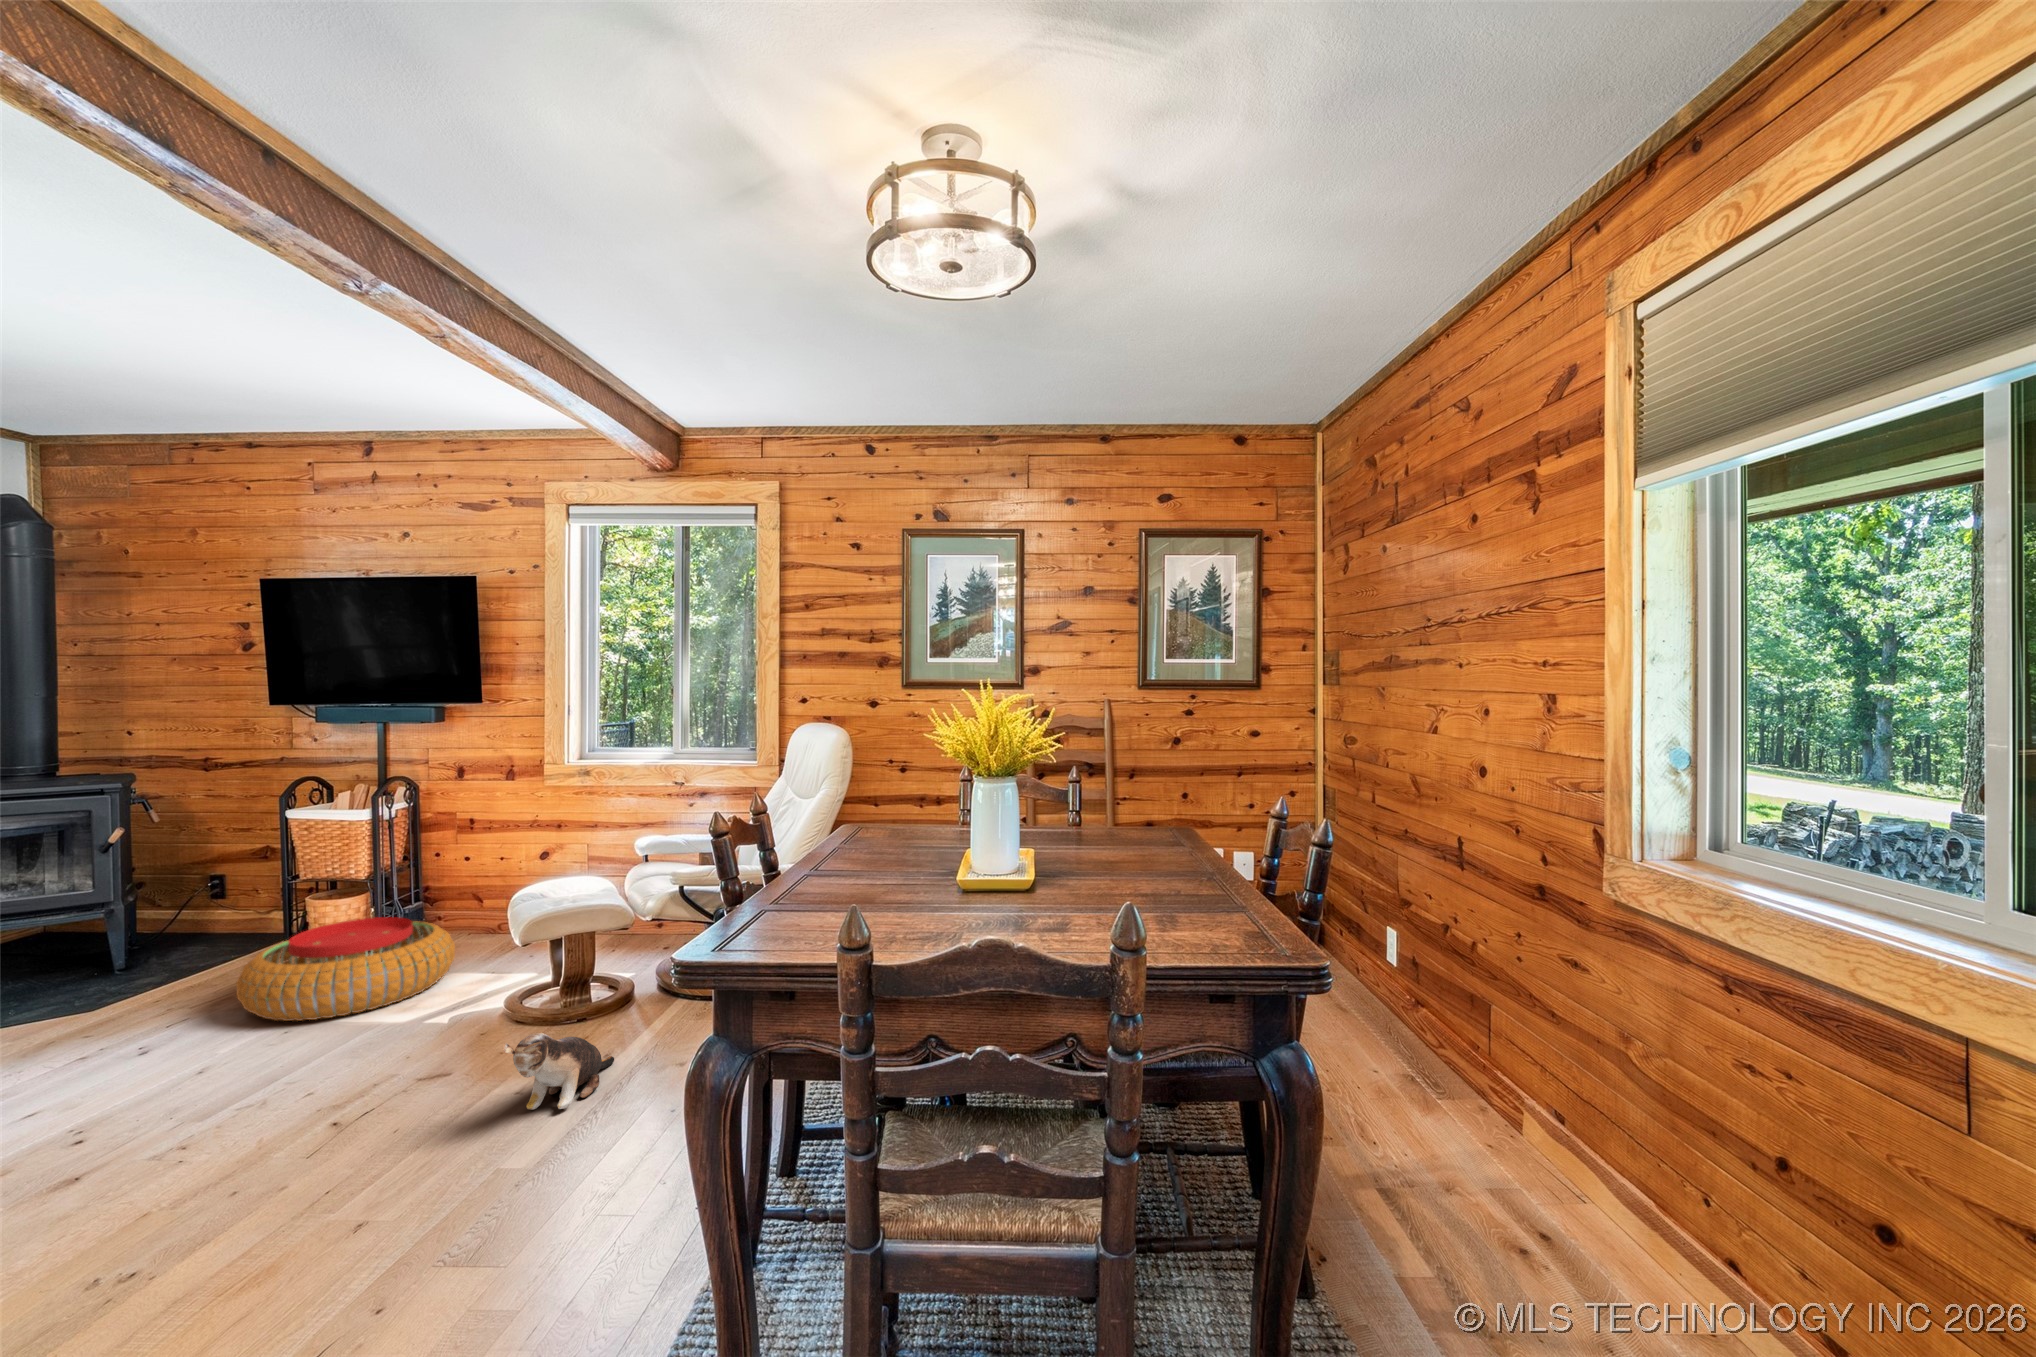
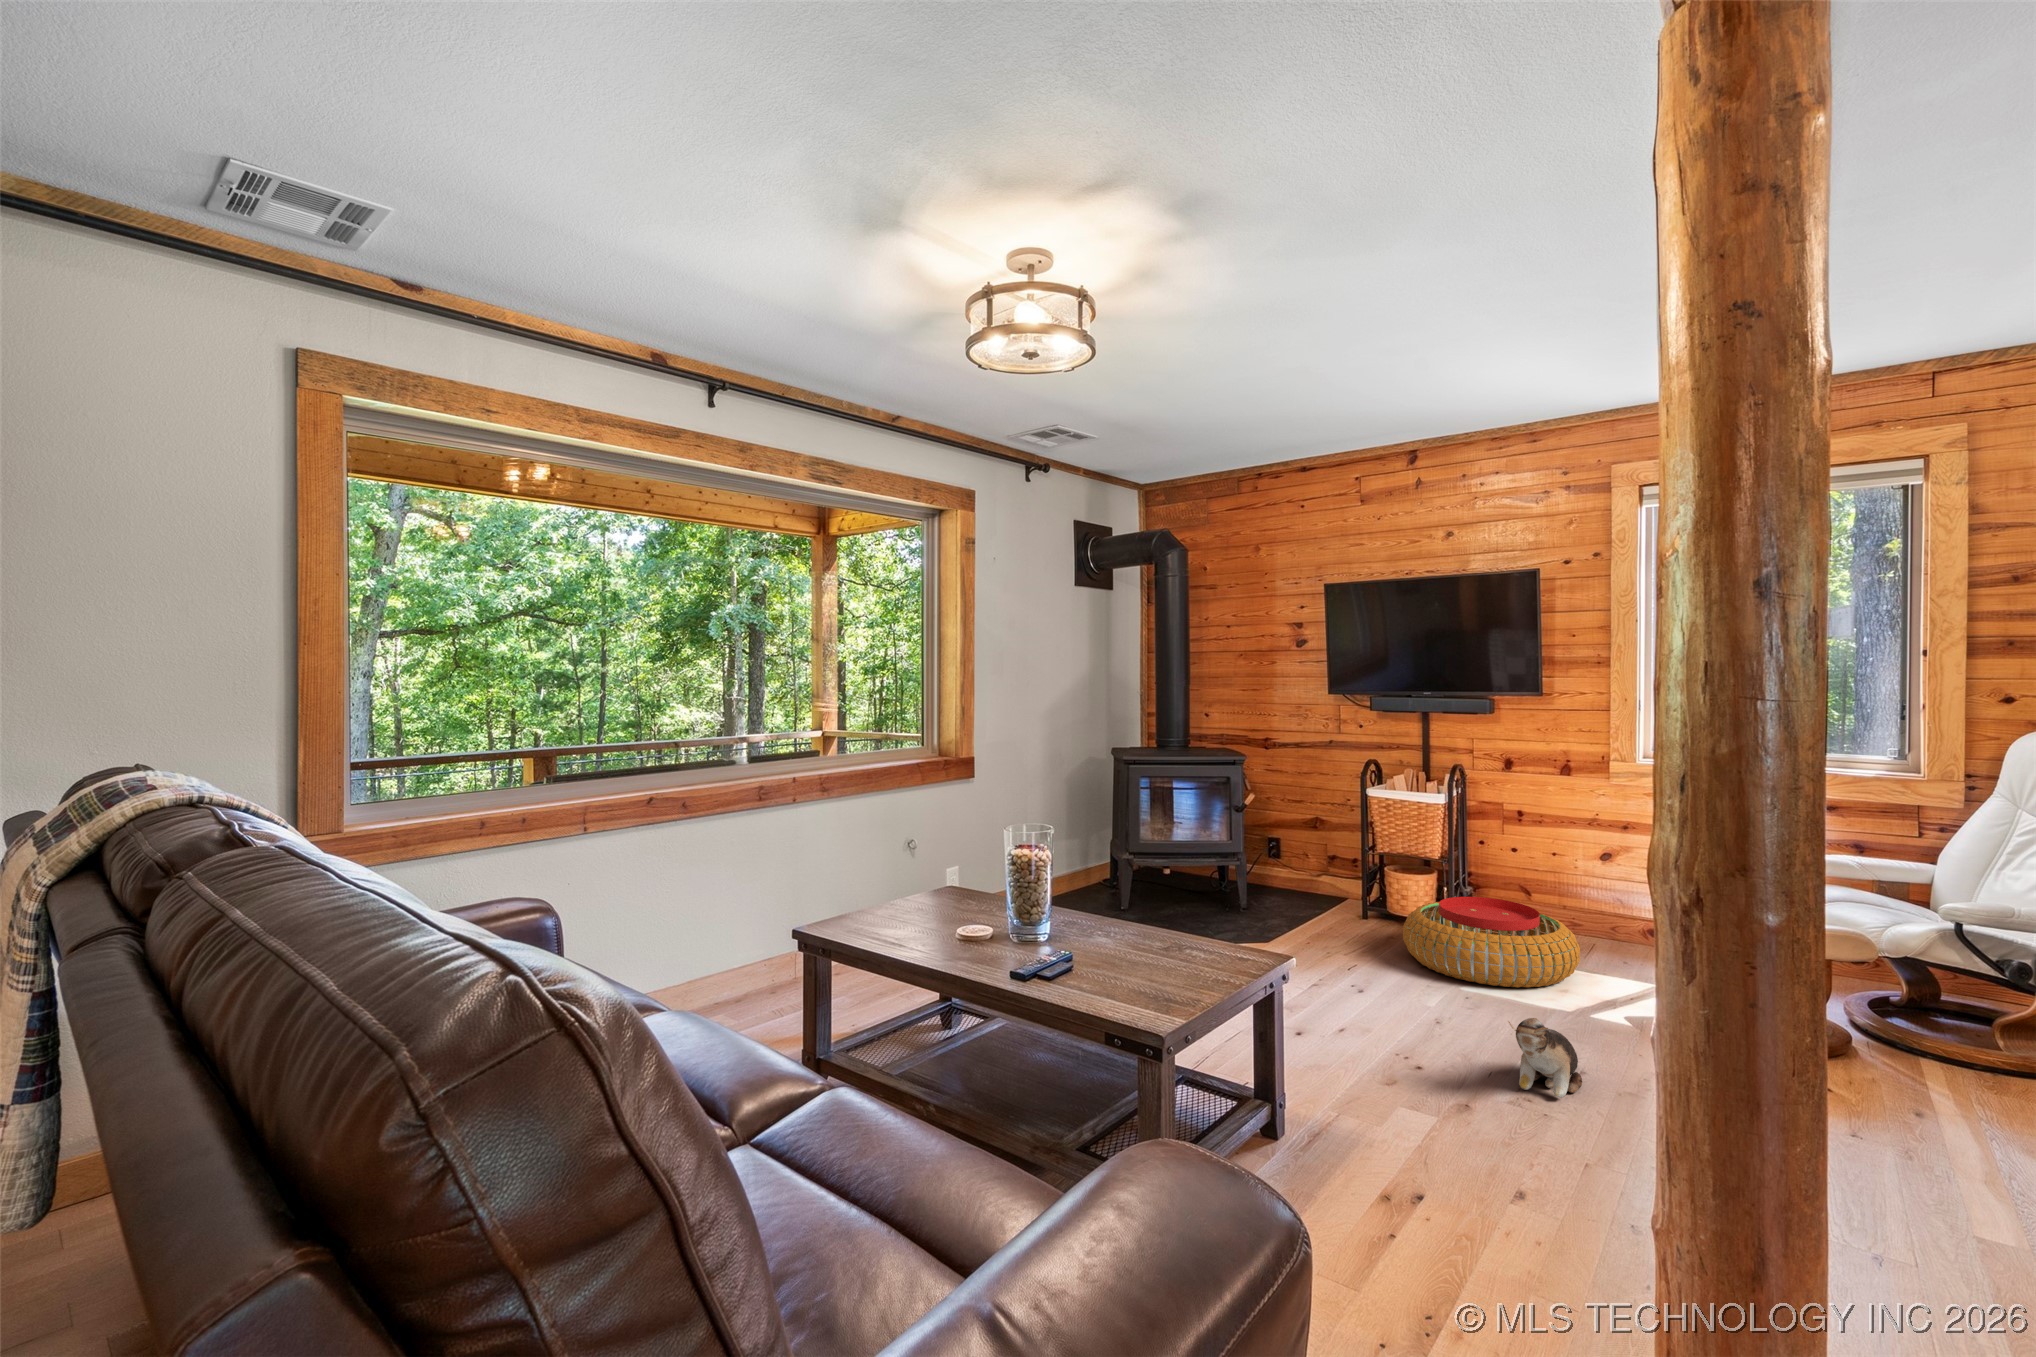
plush toy: present [503,1032,614,1110] -> present [1508,1018,1582,1098]

